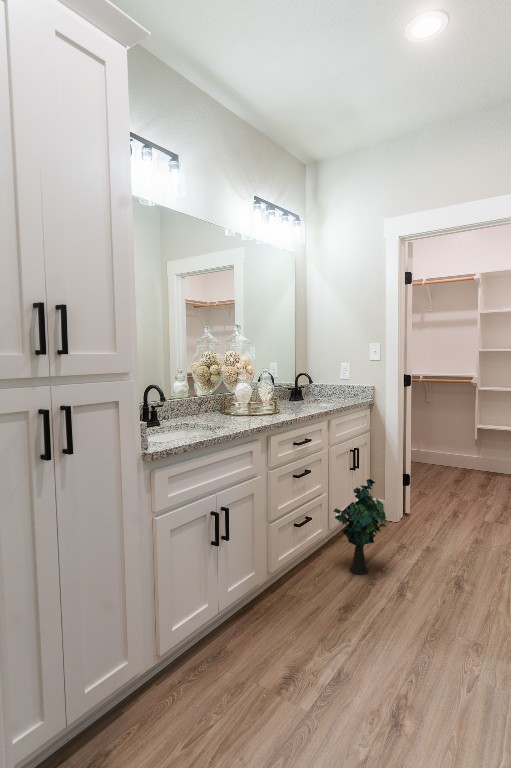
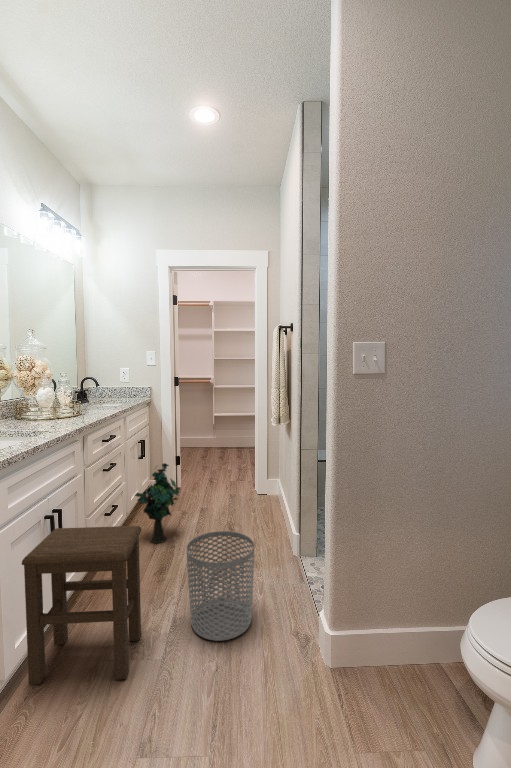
stool: none [177,528,301,716] -> present [22,526,142,685]
waste bin: none [351,577,446,729] -> present [187,531,254,641]

